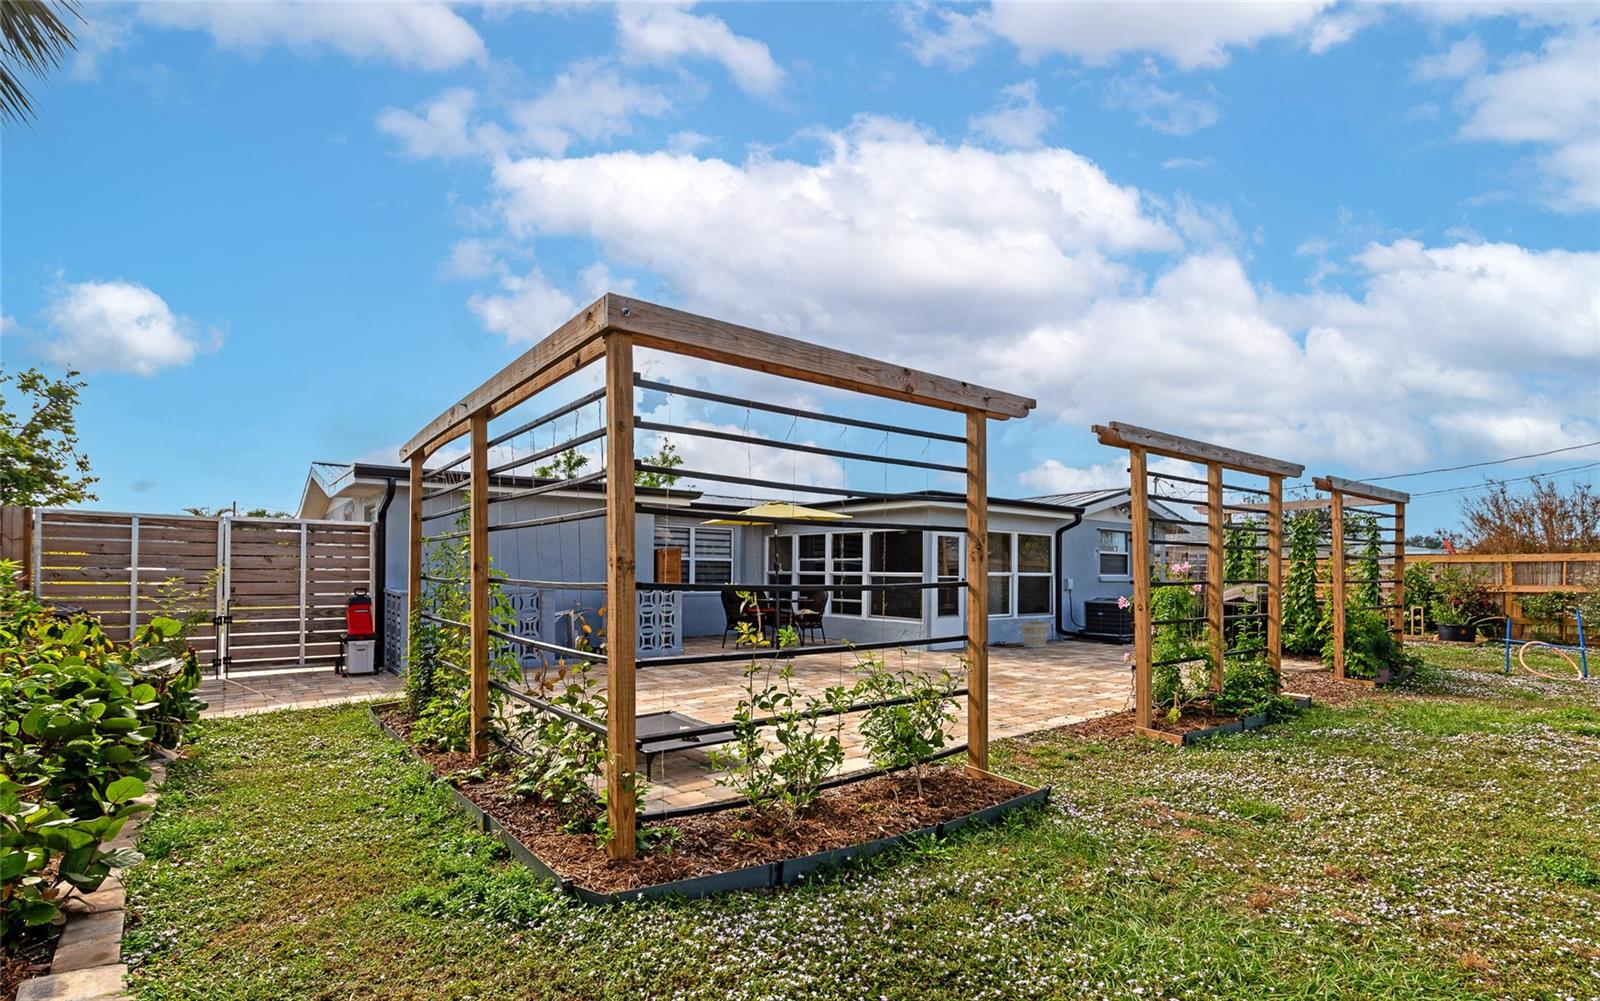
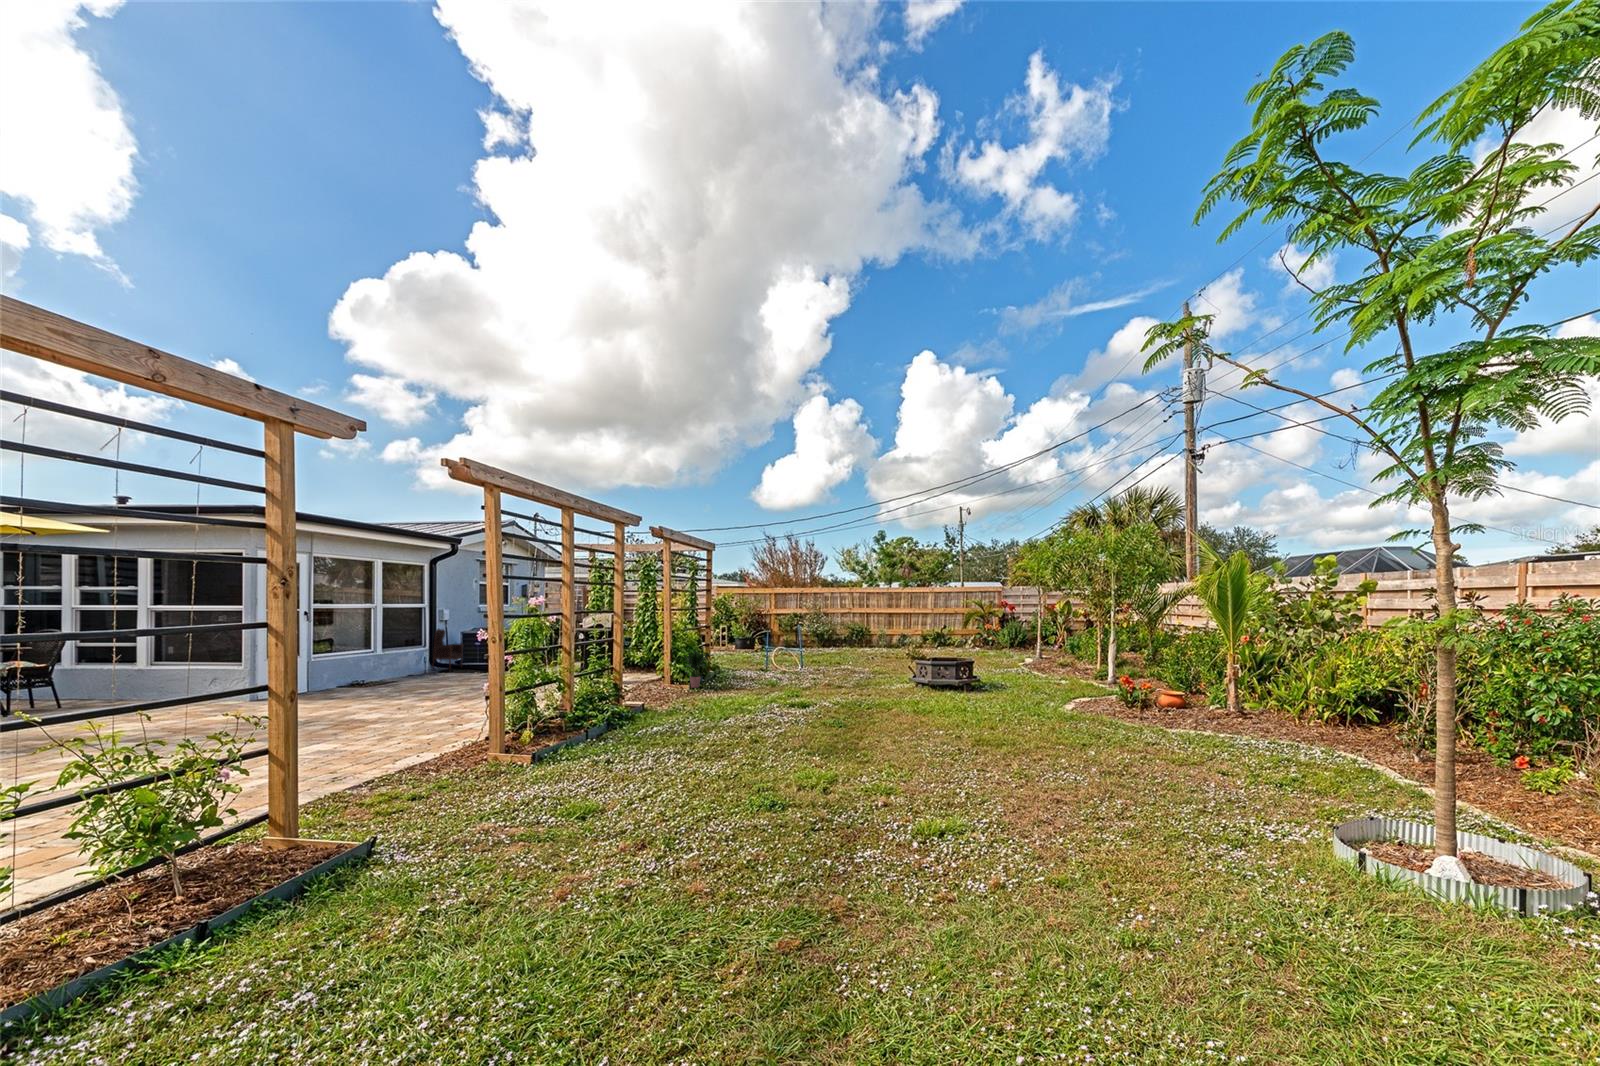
armchair: none [1063,597,1092,642] -> present [432,629,463,667]
wooden bucket: present [1020,621,1049,648] -> none [377,654,413,682]

